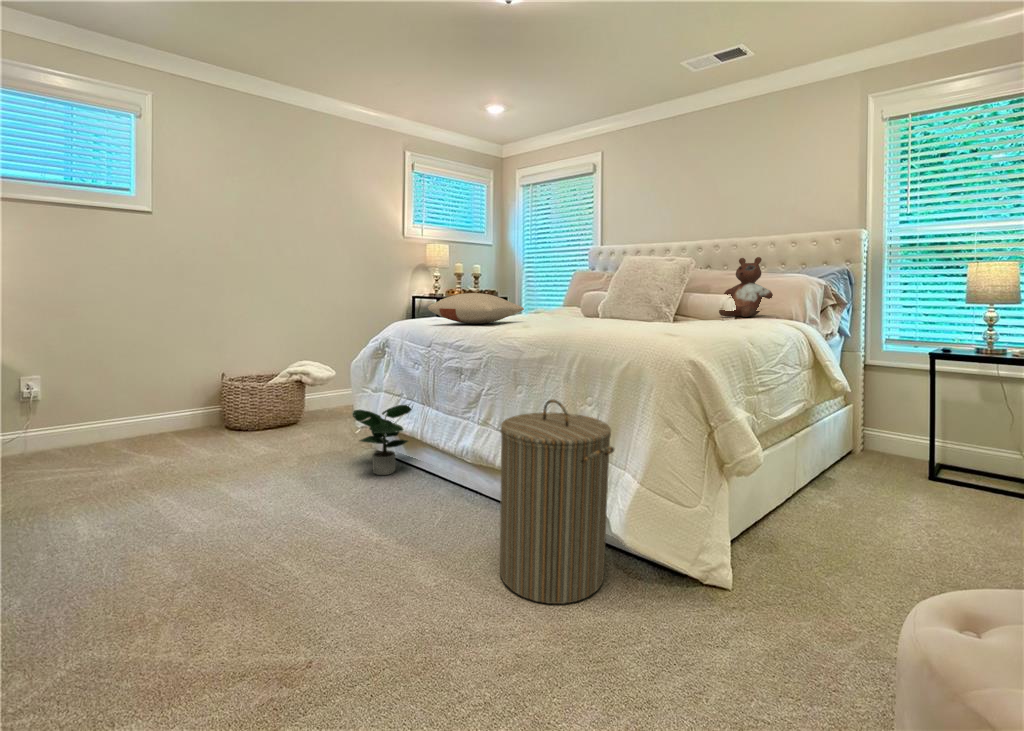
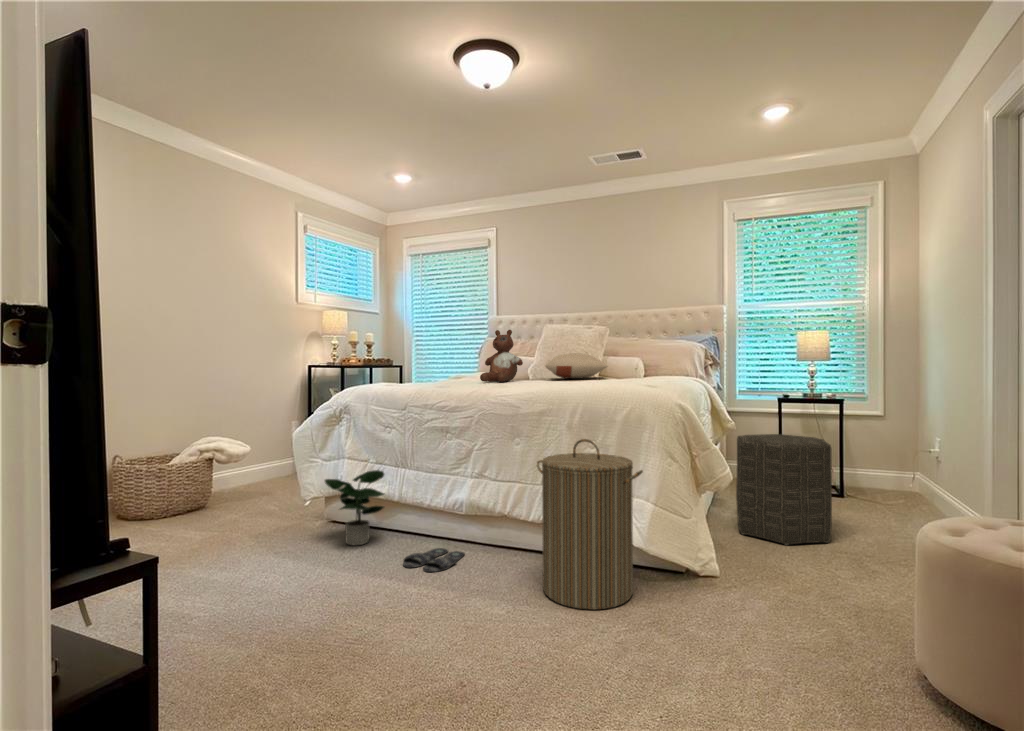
stuffed bear: present [719,257,773,317] -> present [480,330,523,382]
pillow: present [428,293,524,324] -> present [545,353,608,379]
ottoman: none [809,402,964,563] -> present [736,434,832,545]
slippers: none [398,490,466,518] -> present [403,548,465,572]

